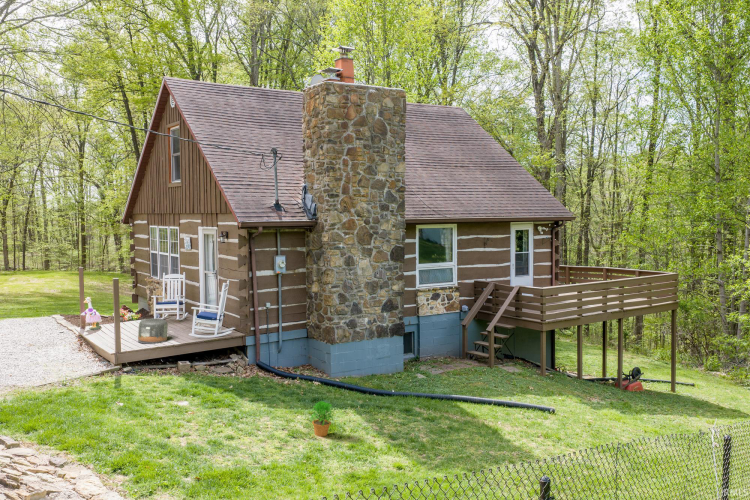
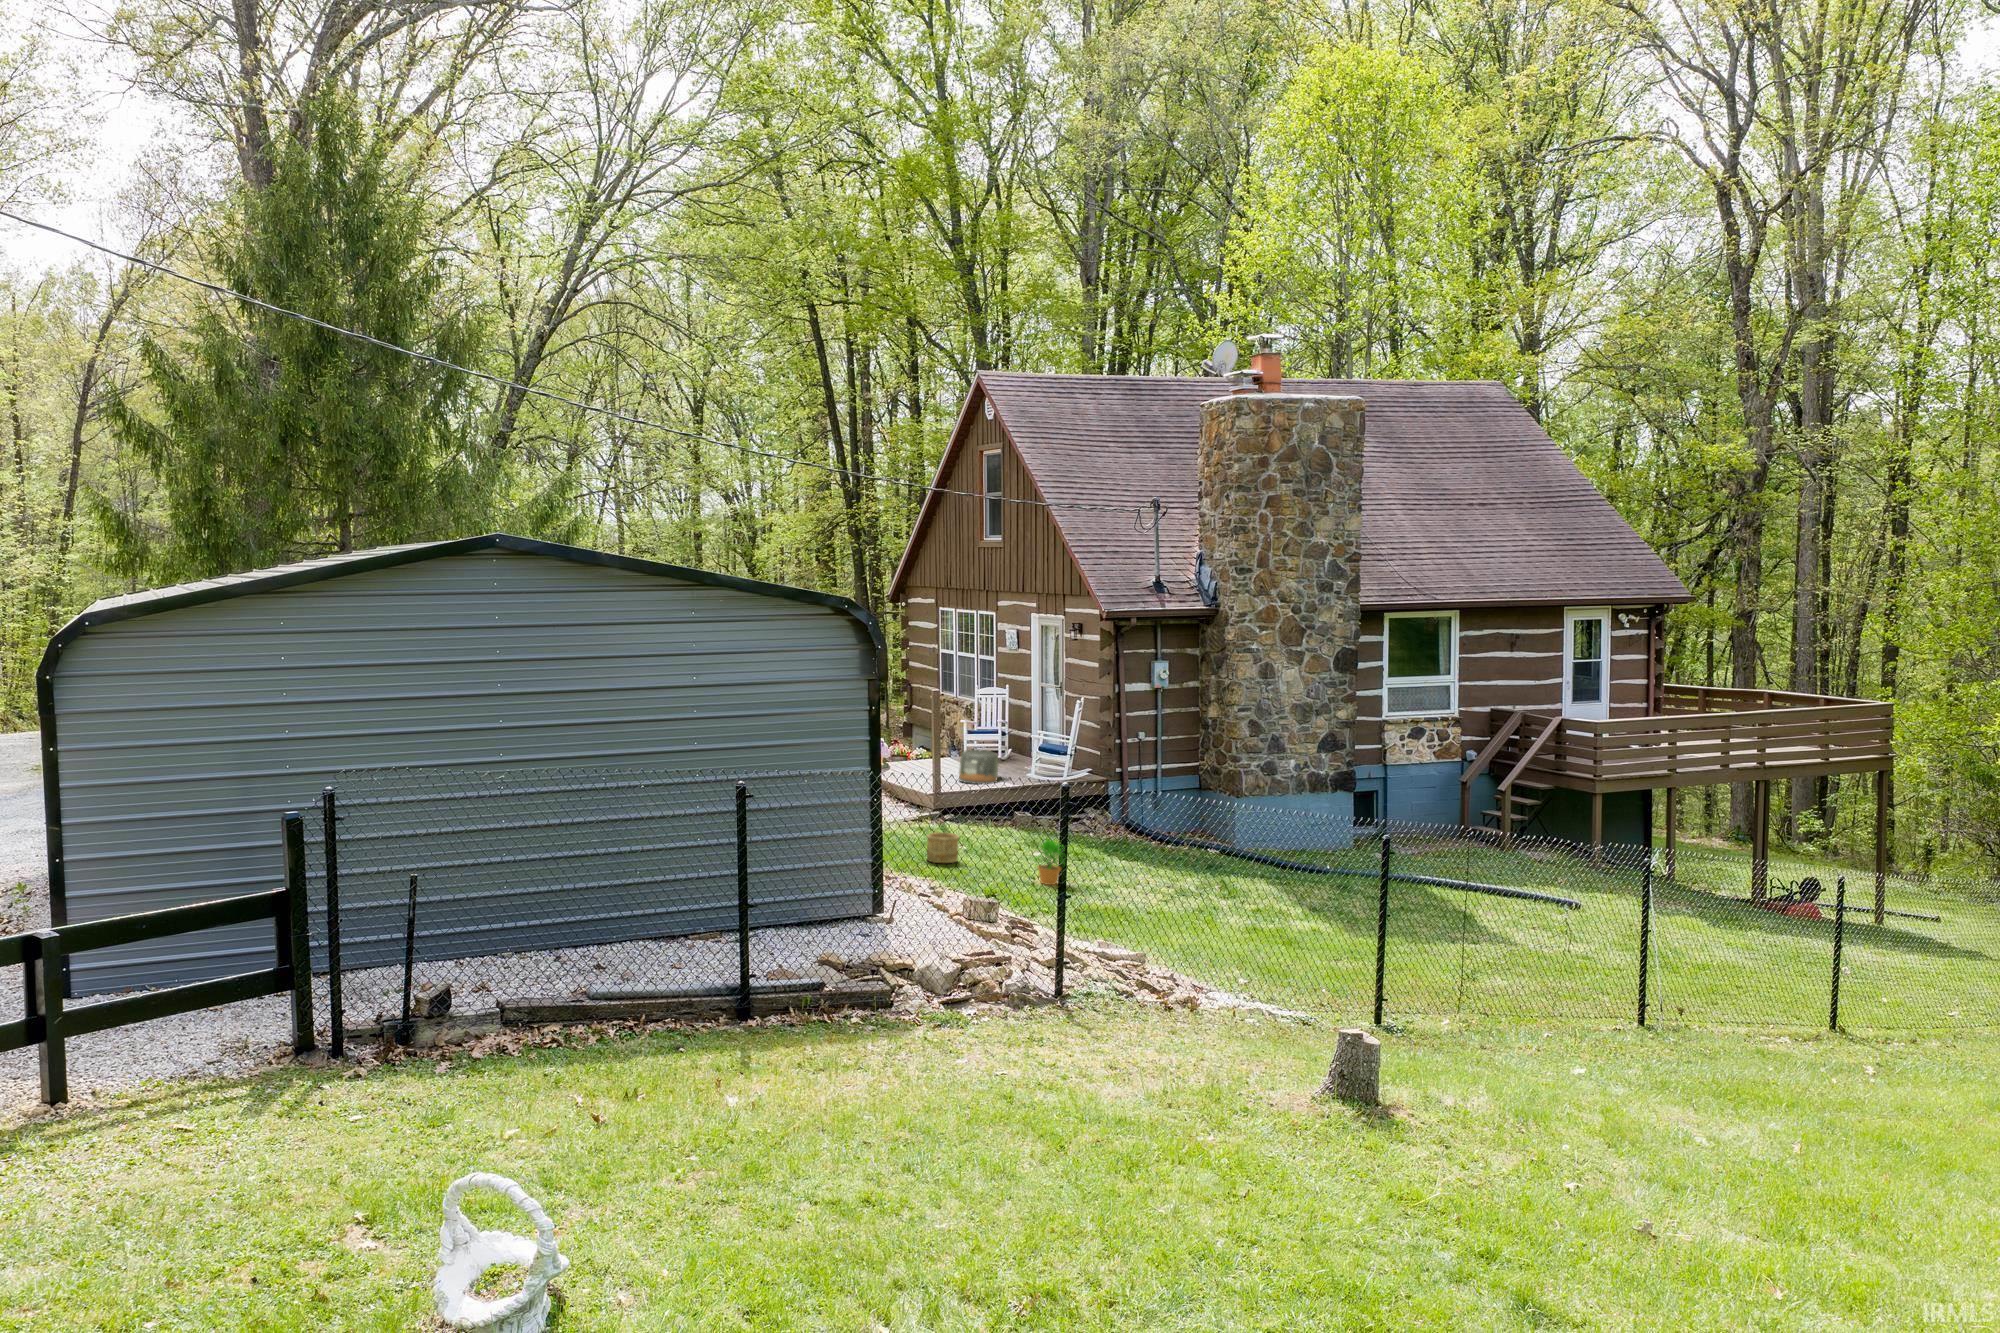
wooden bucket: none [68,401,100,431] -> present [926,832,959,863]
potted plant: present [311,401,333,436] -> present [1036,840,1064,885]

